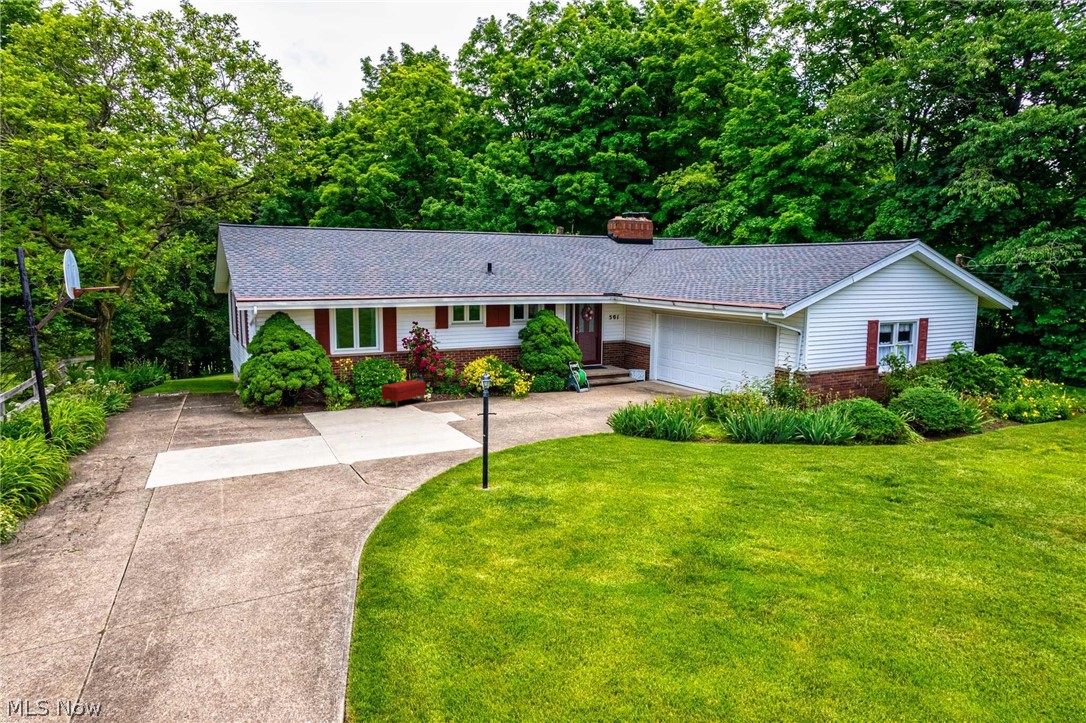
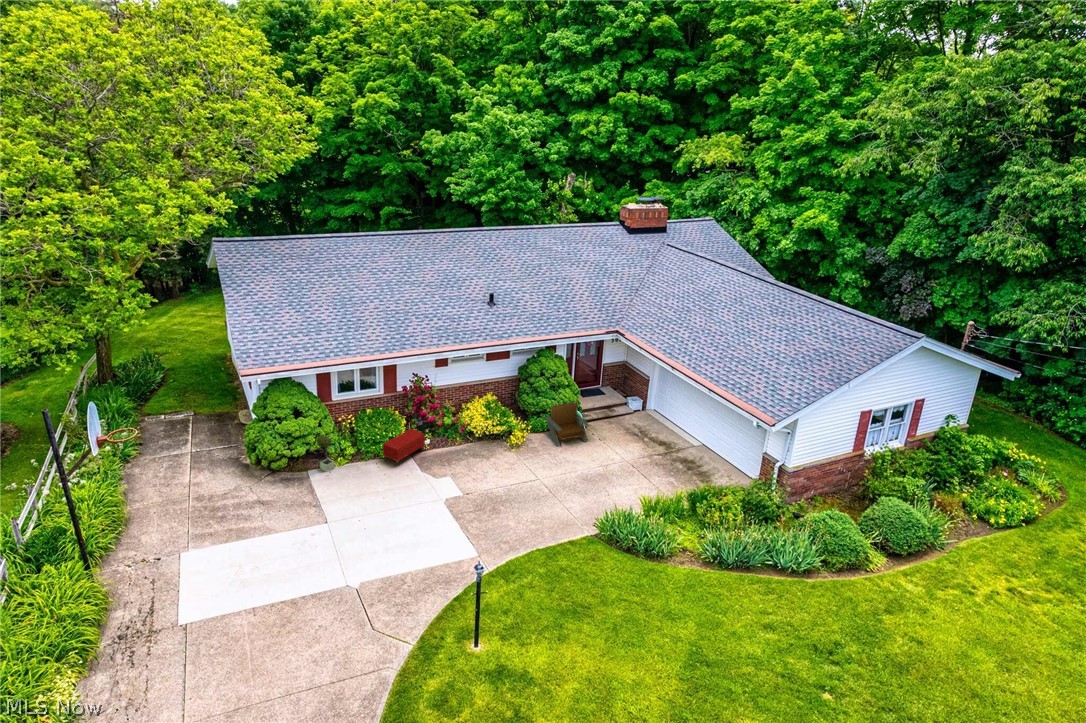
lounge chair: none [549,359,595,397] -> present [545,402,590,447]
potted tree: none [313,372,331,411] -> present [316,435,335,472]

